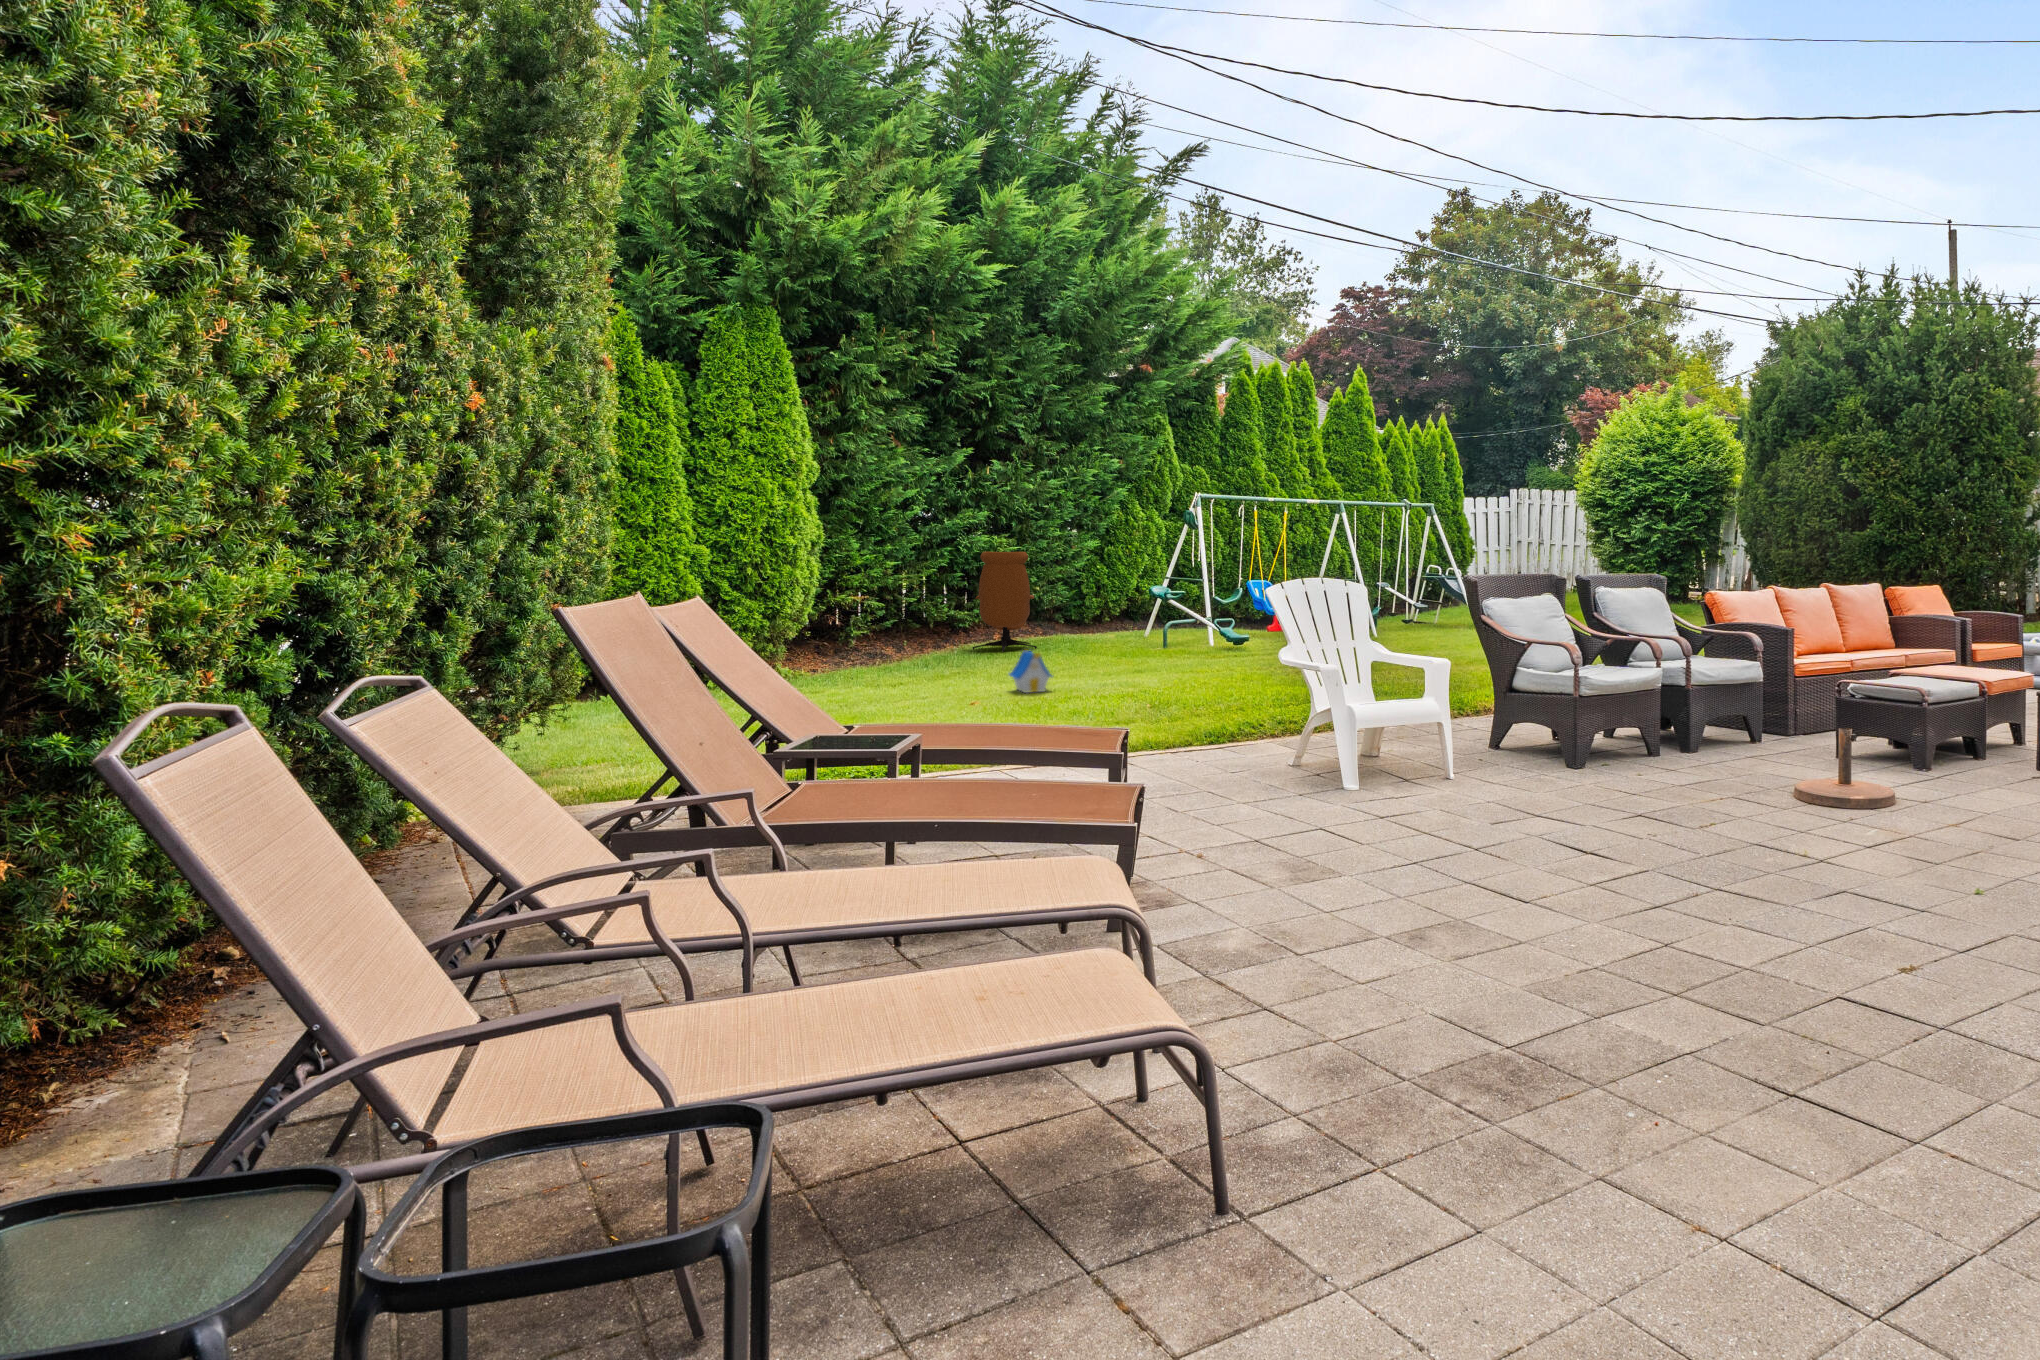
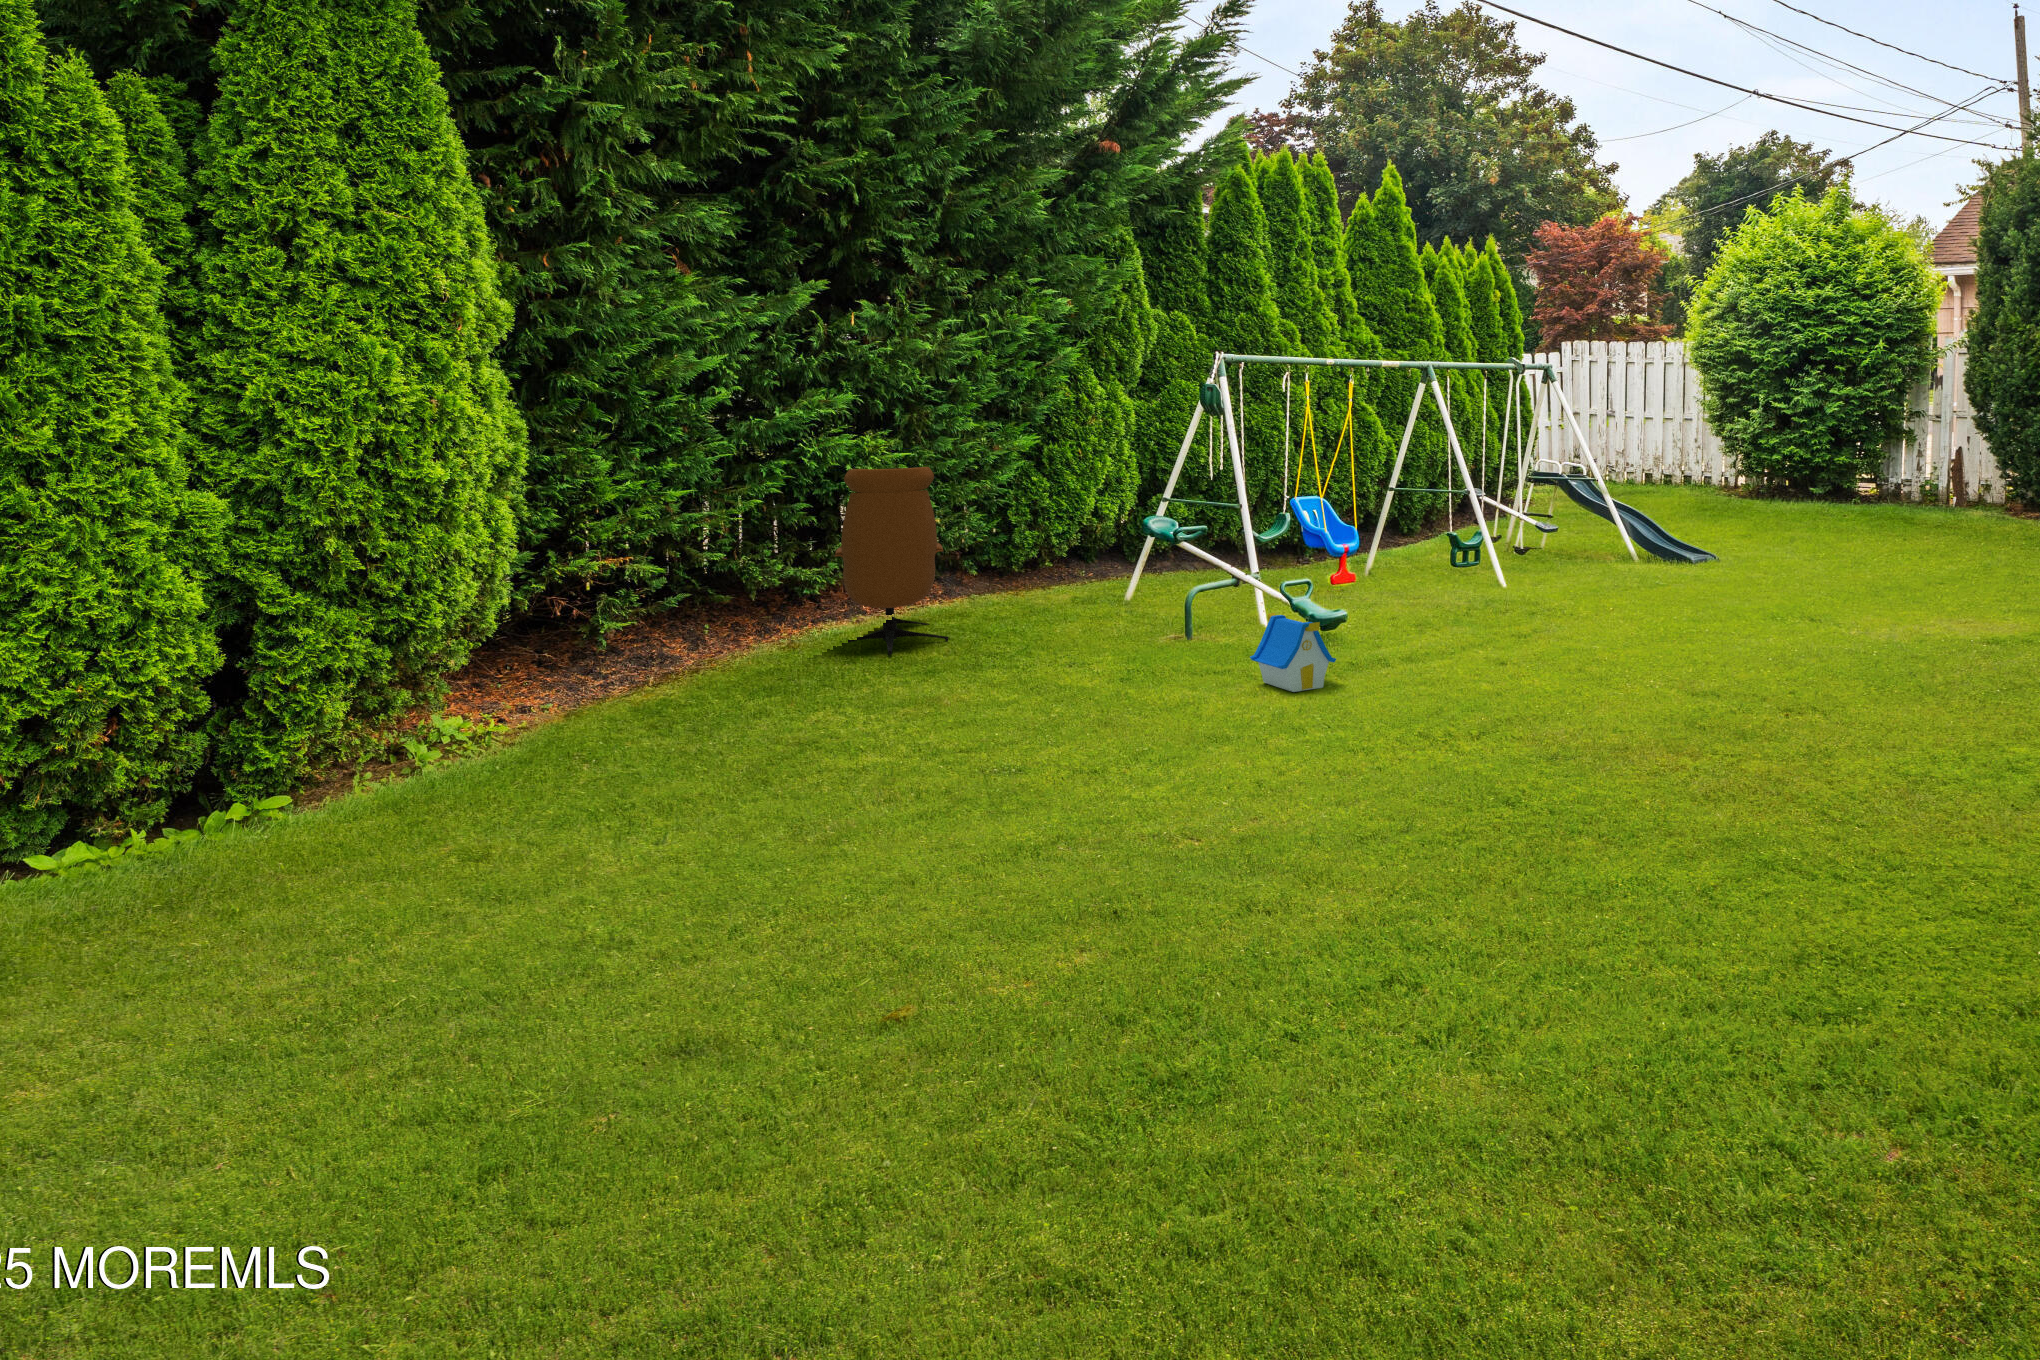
toy house: present [1010,650,1052,693] -> present [1250,613,1336,692]

